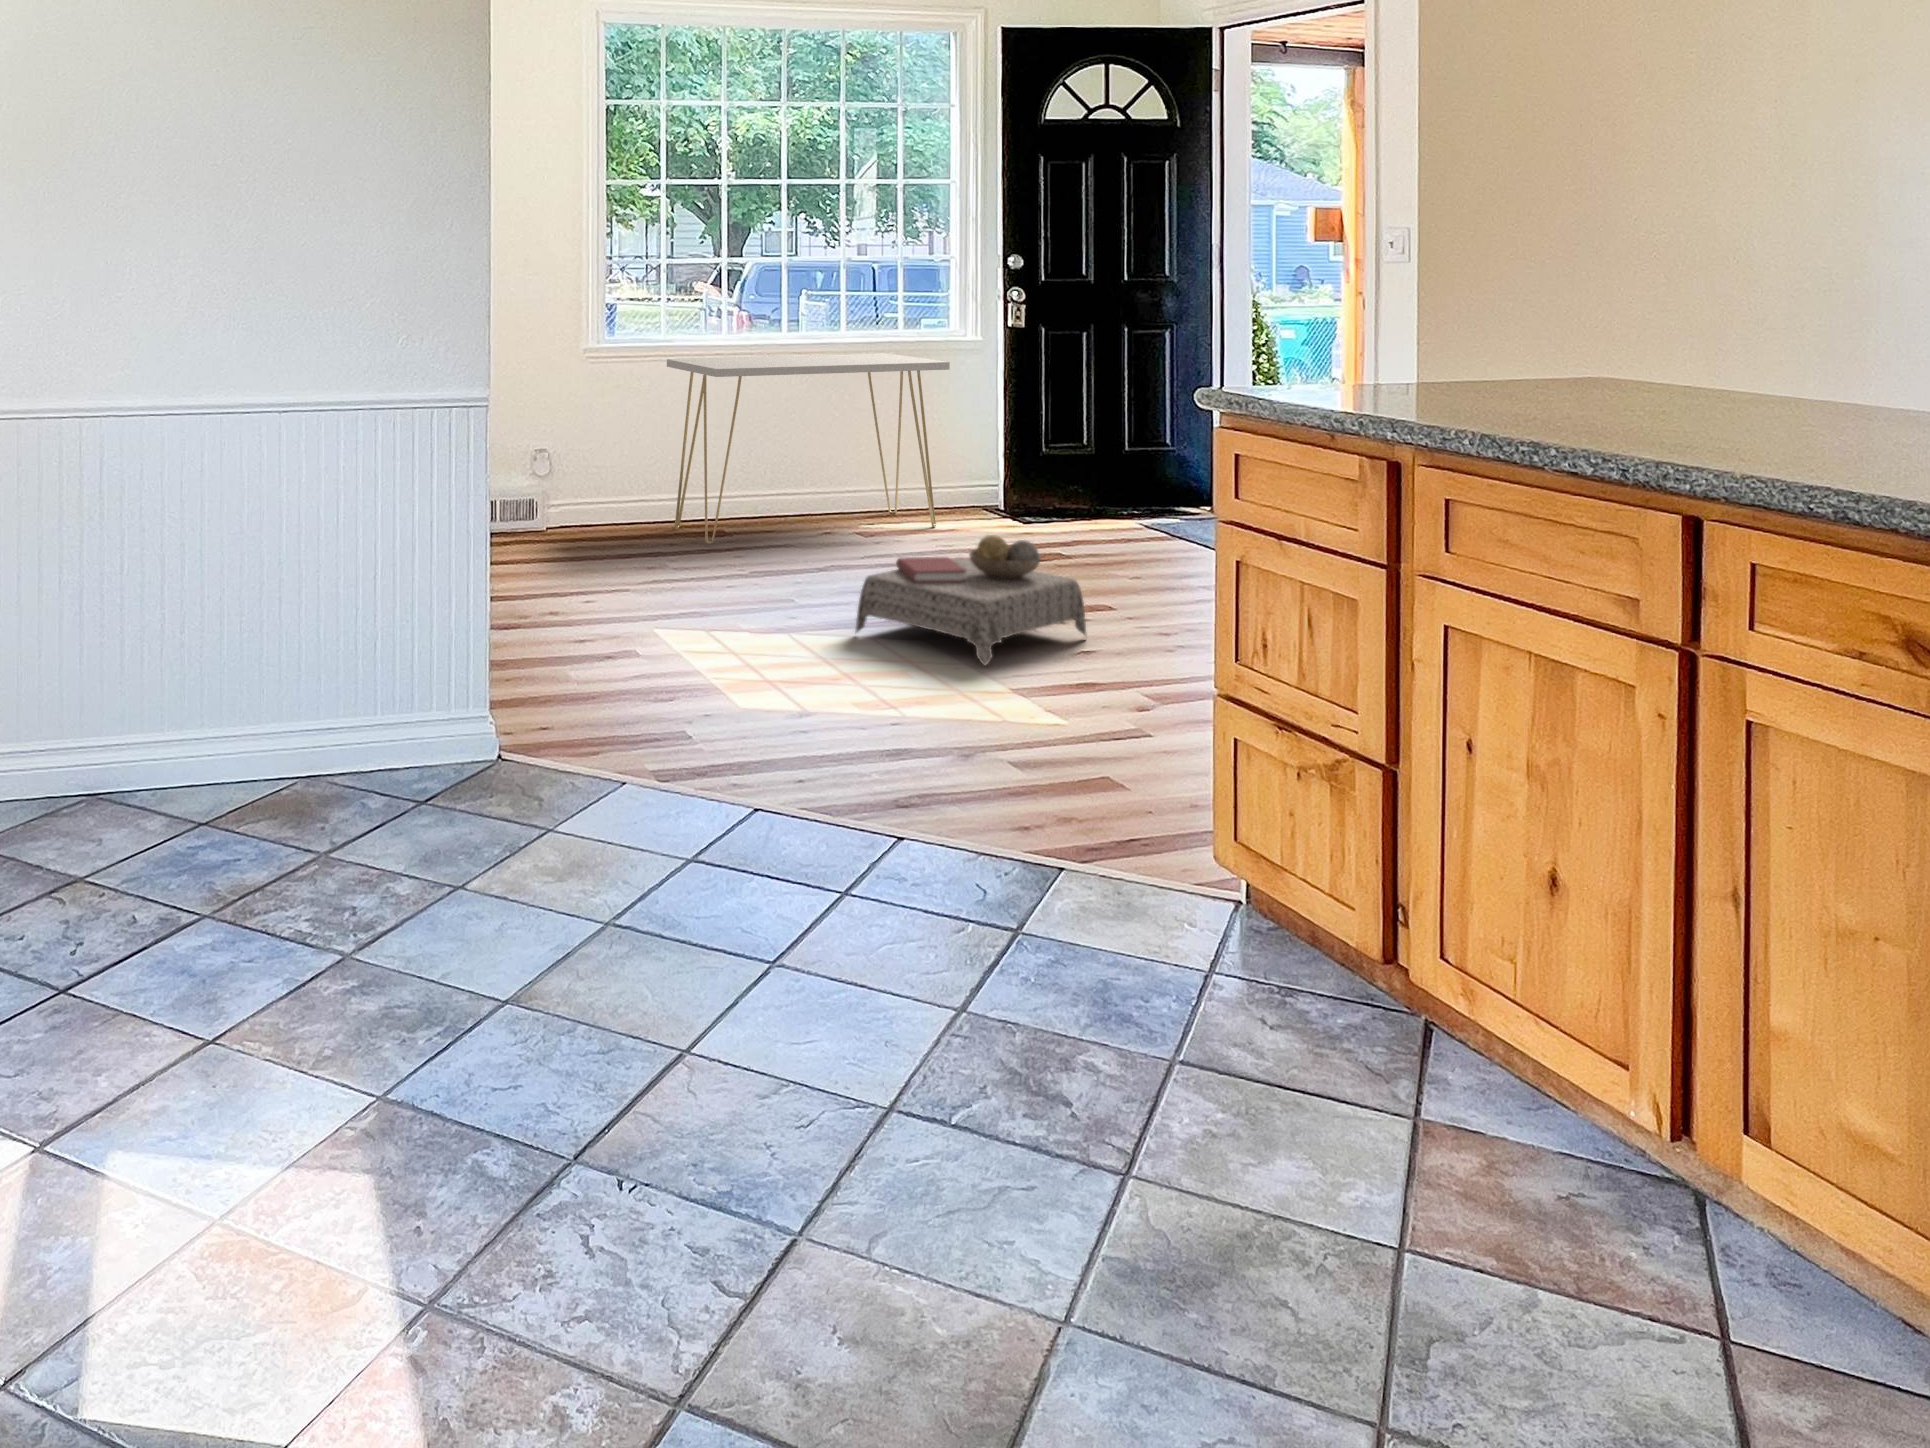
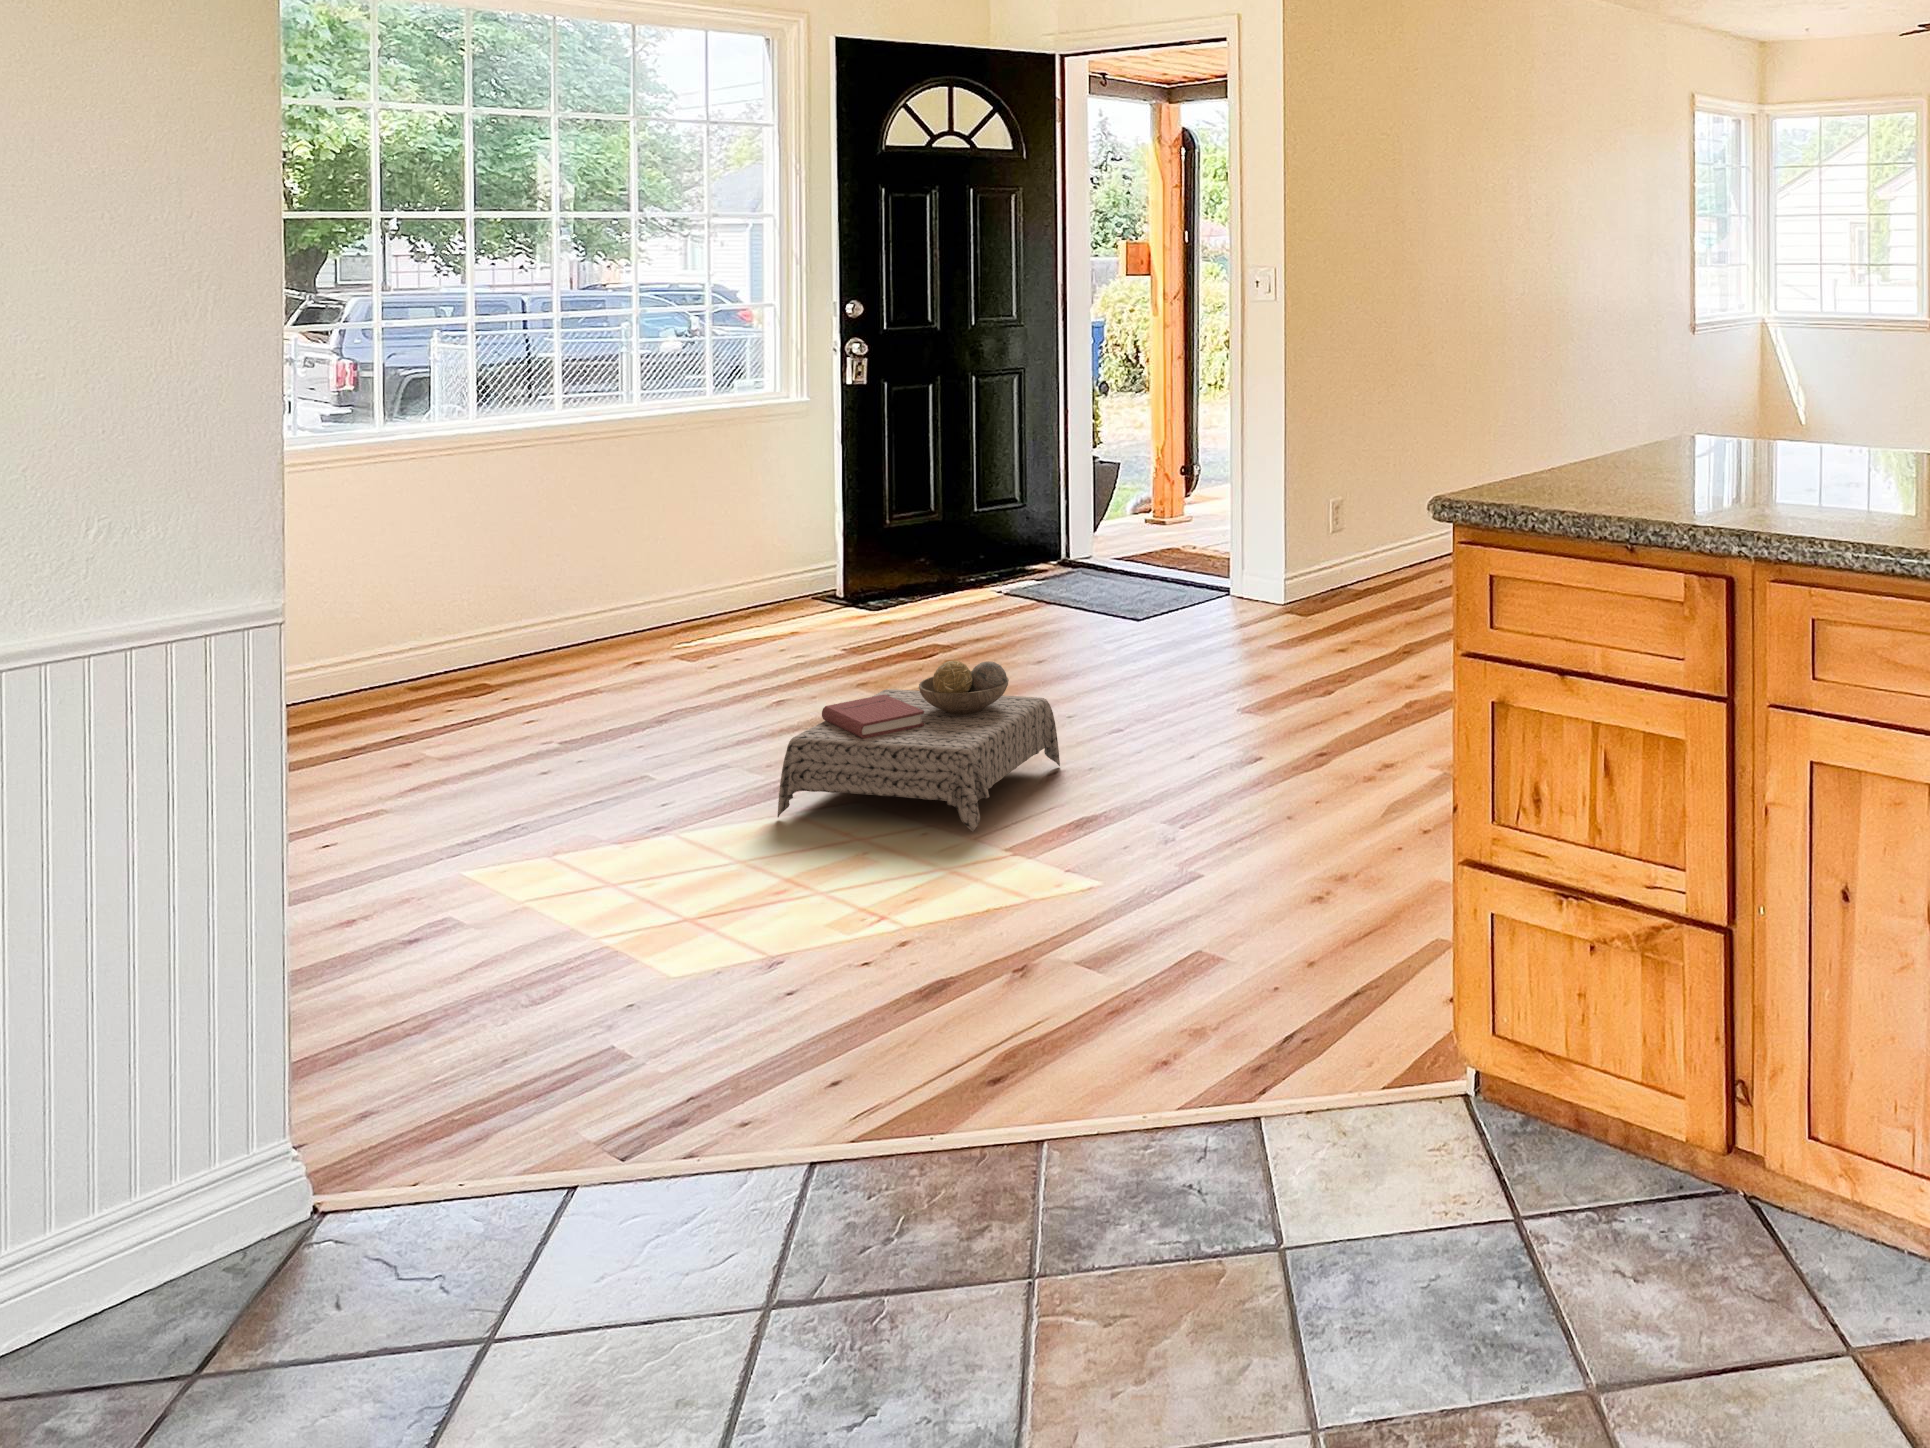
console table: present [667,353,950,544] -> none [391,430,795,713]

